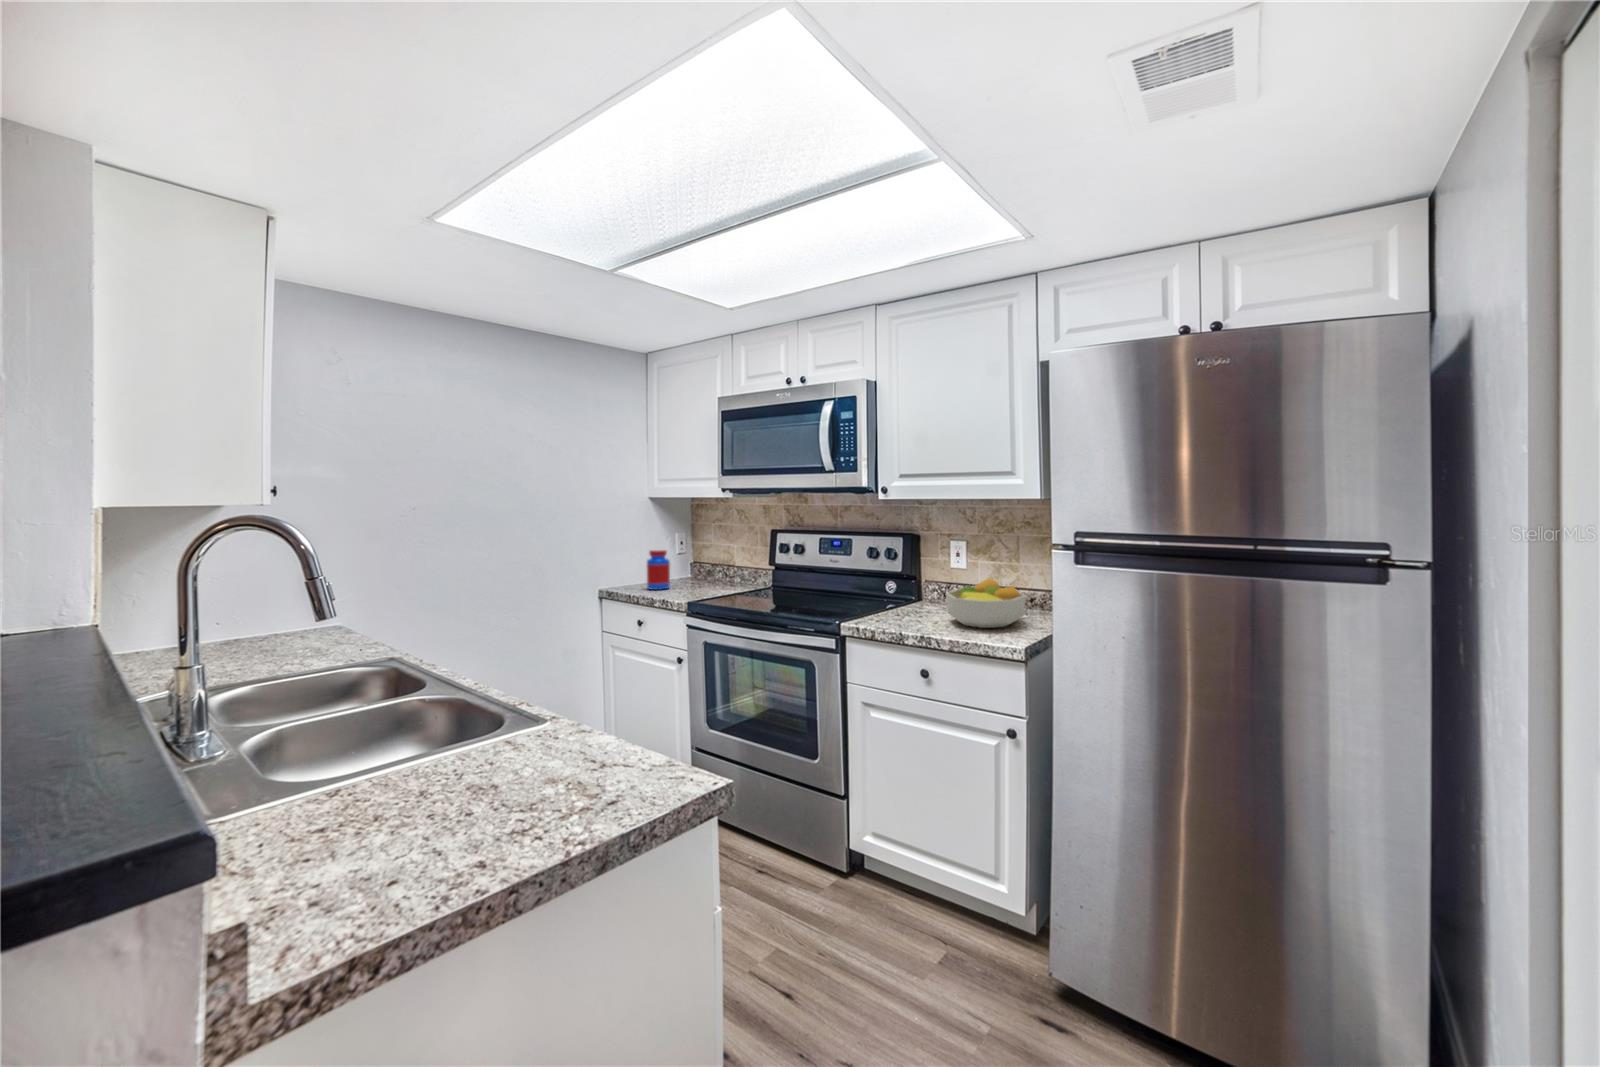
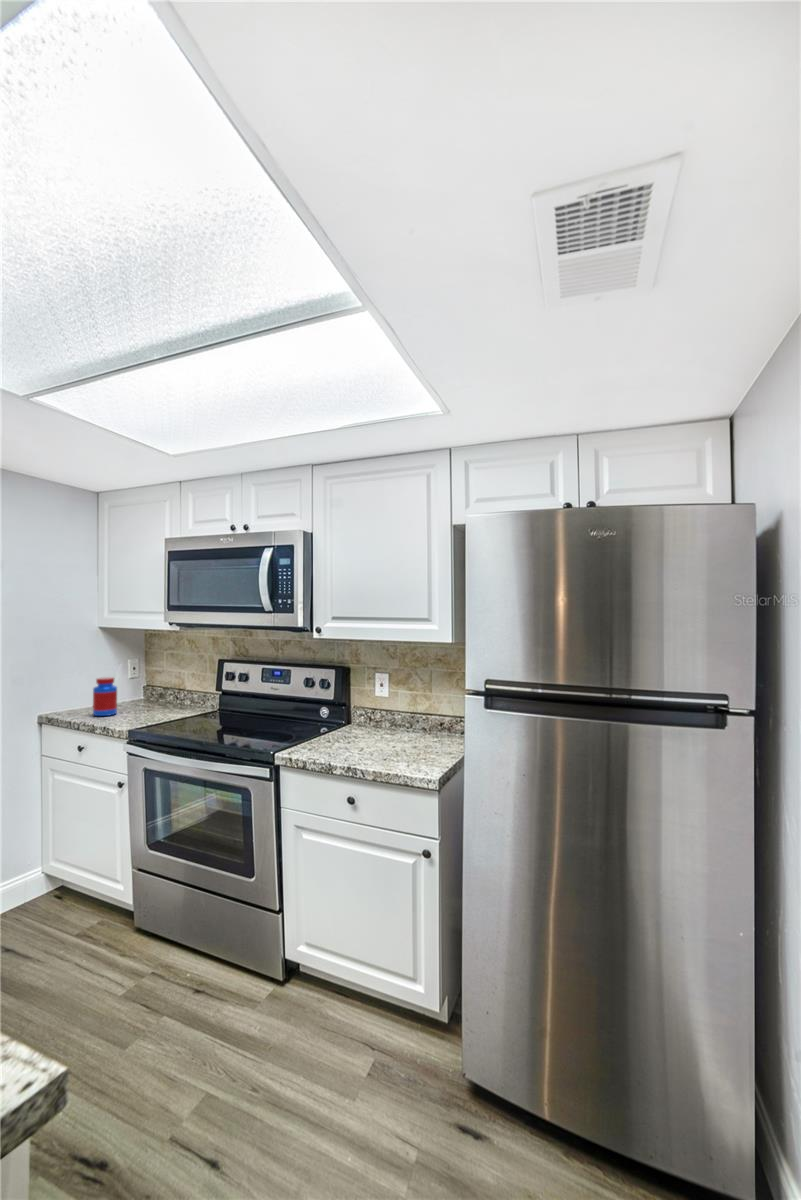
fruit bowl: present [946,578,1026,628] -> none [370,707,437,755]

